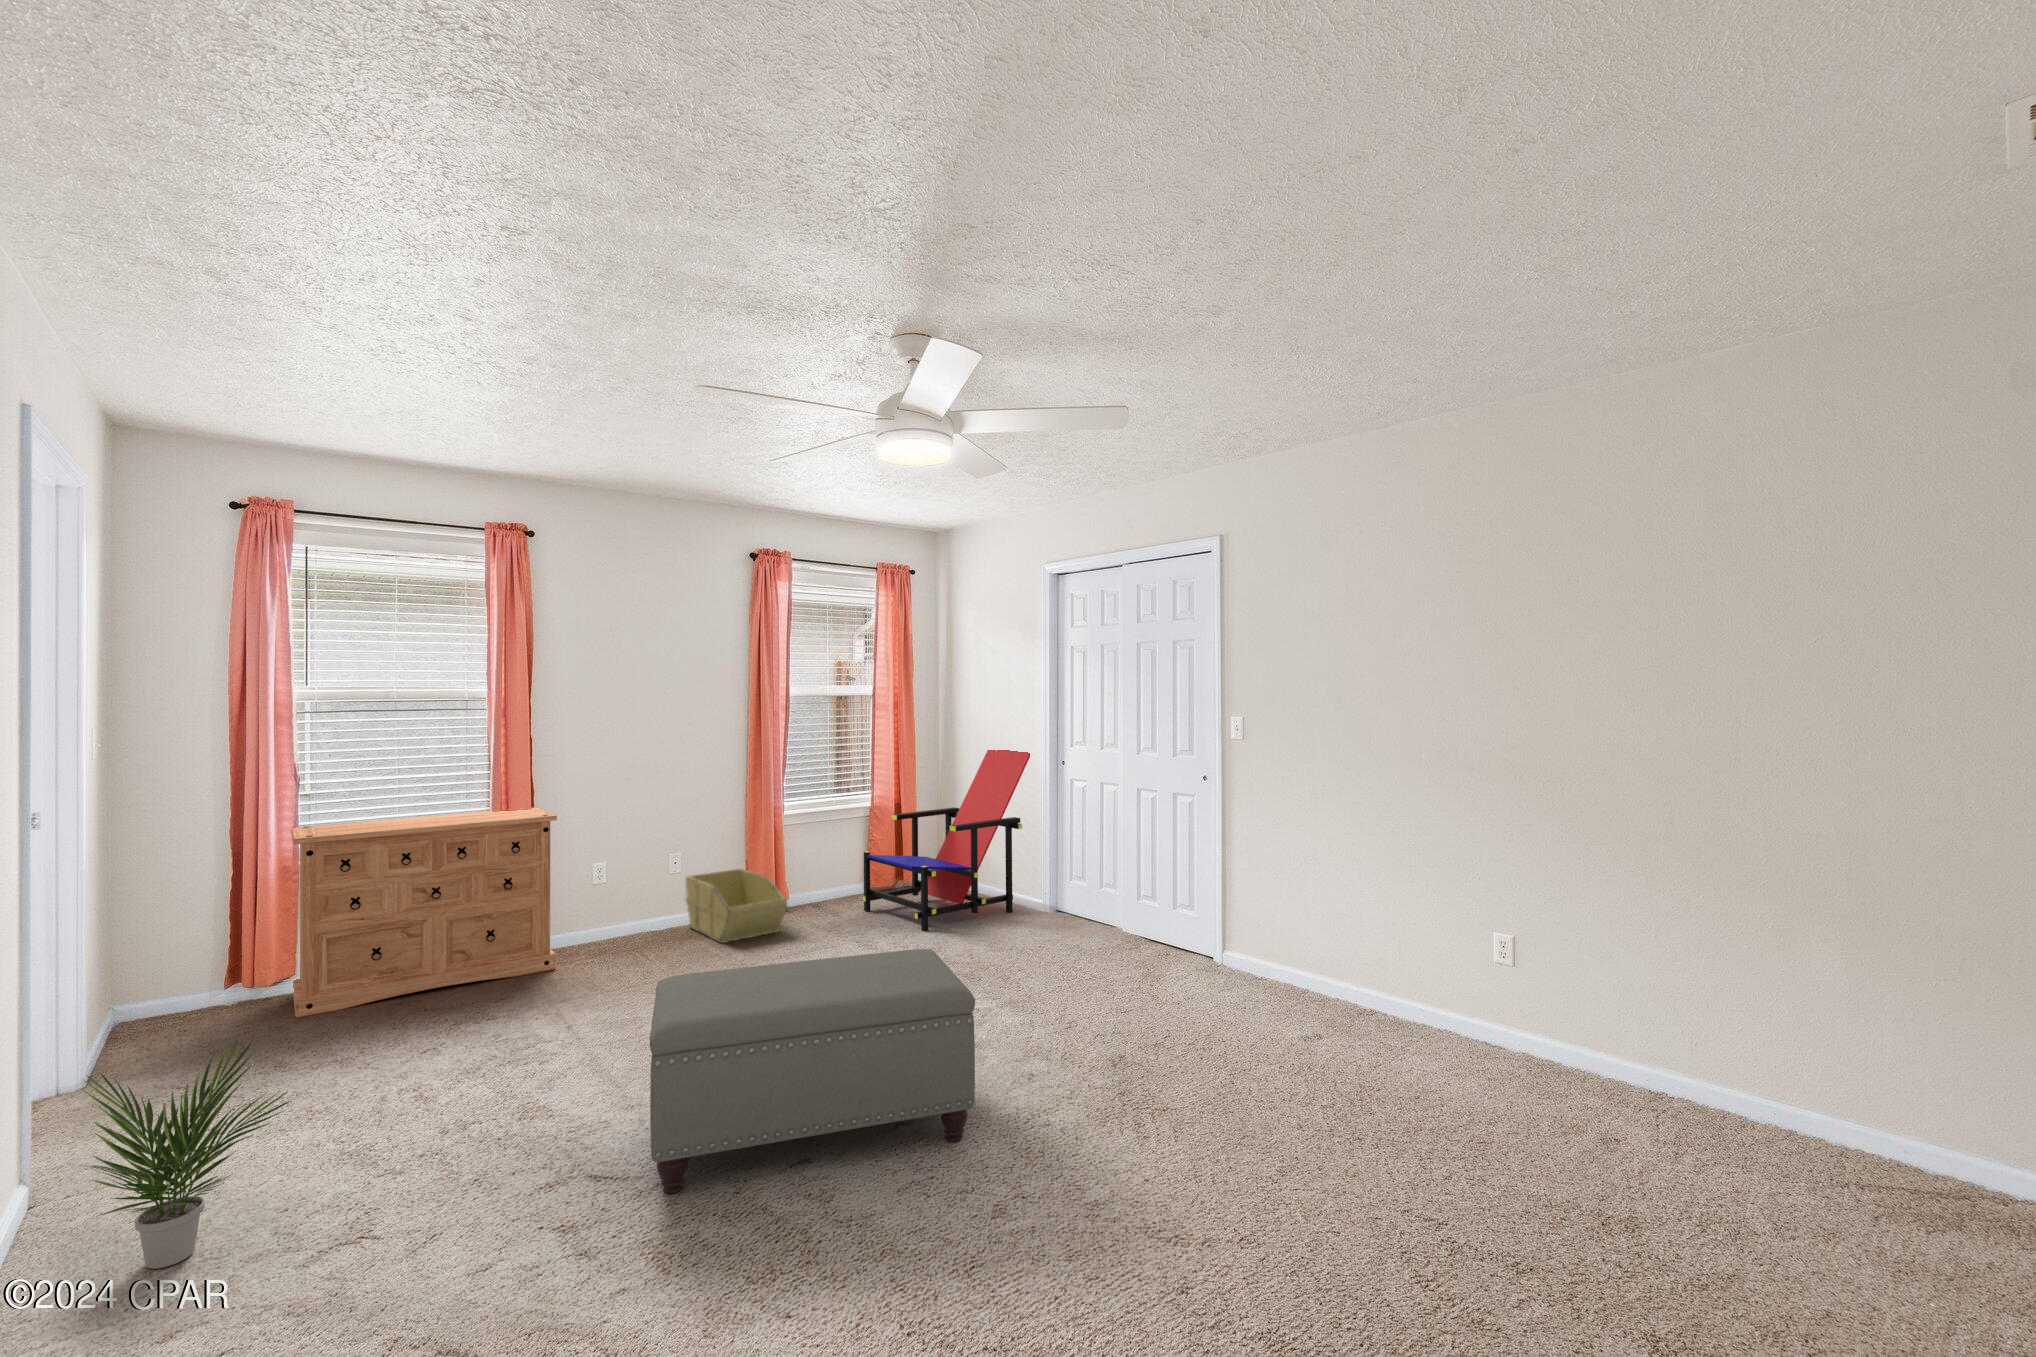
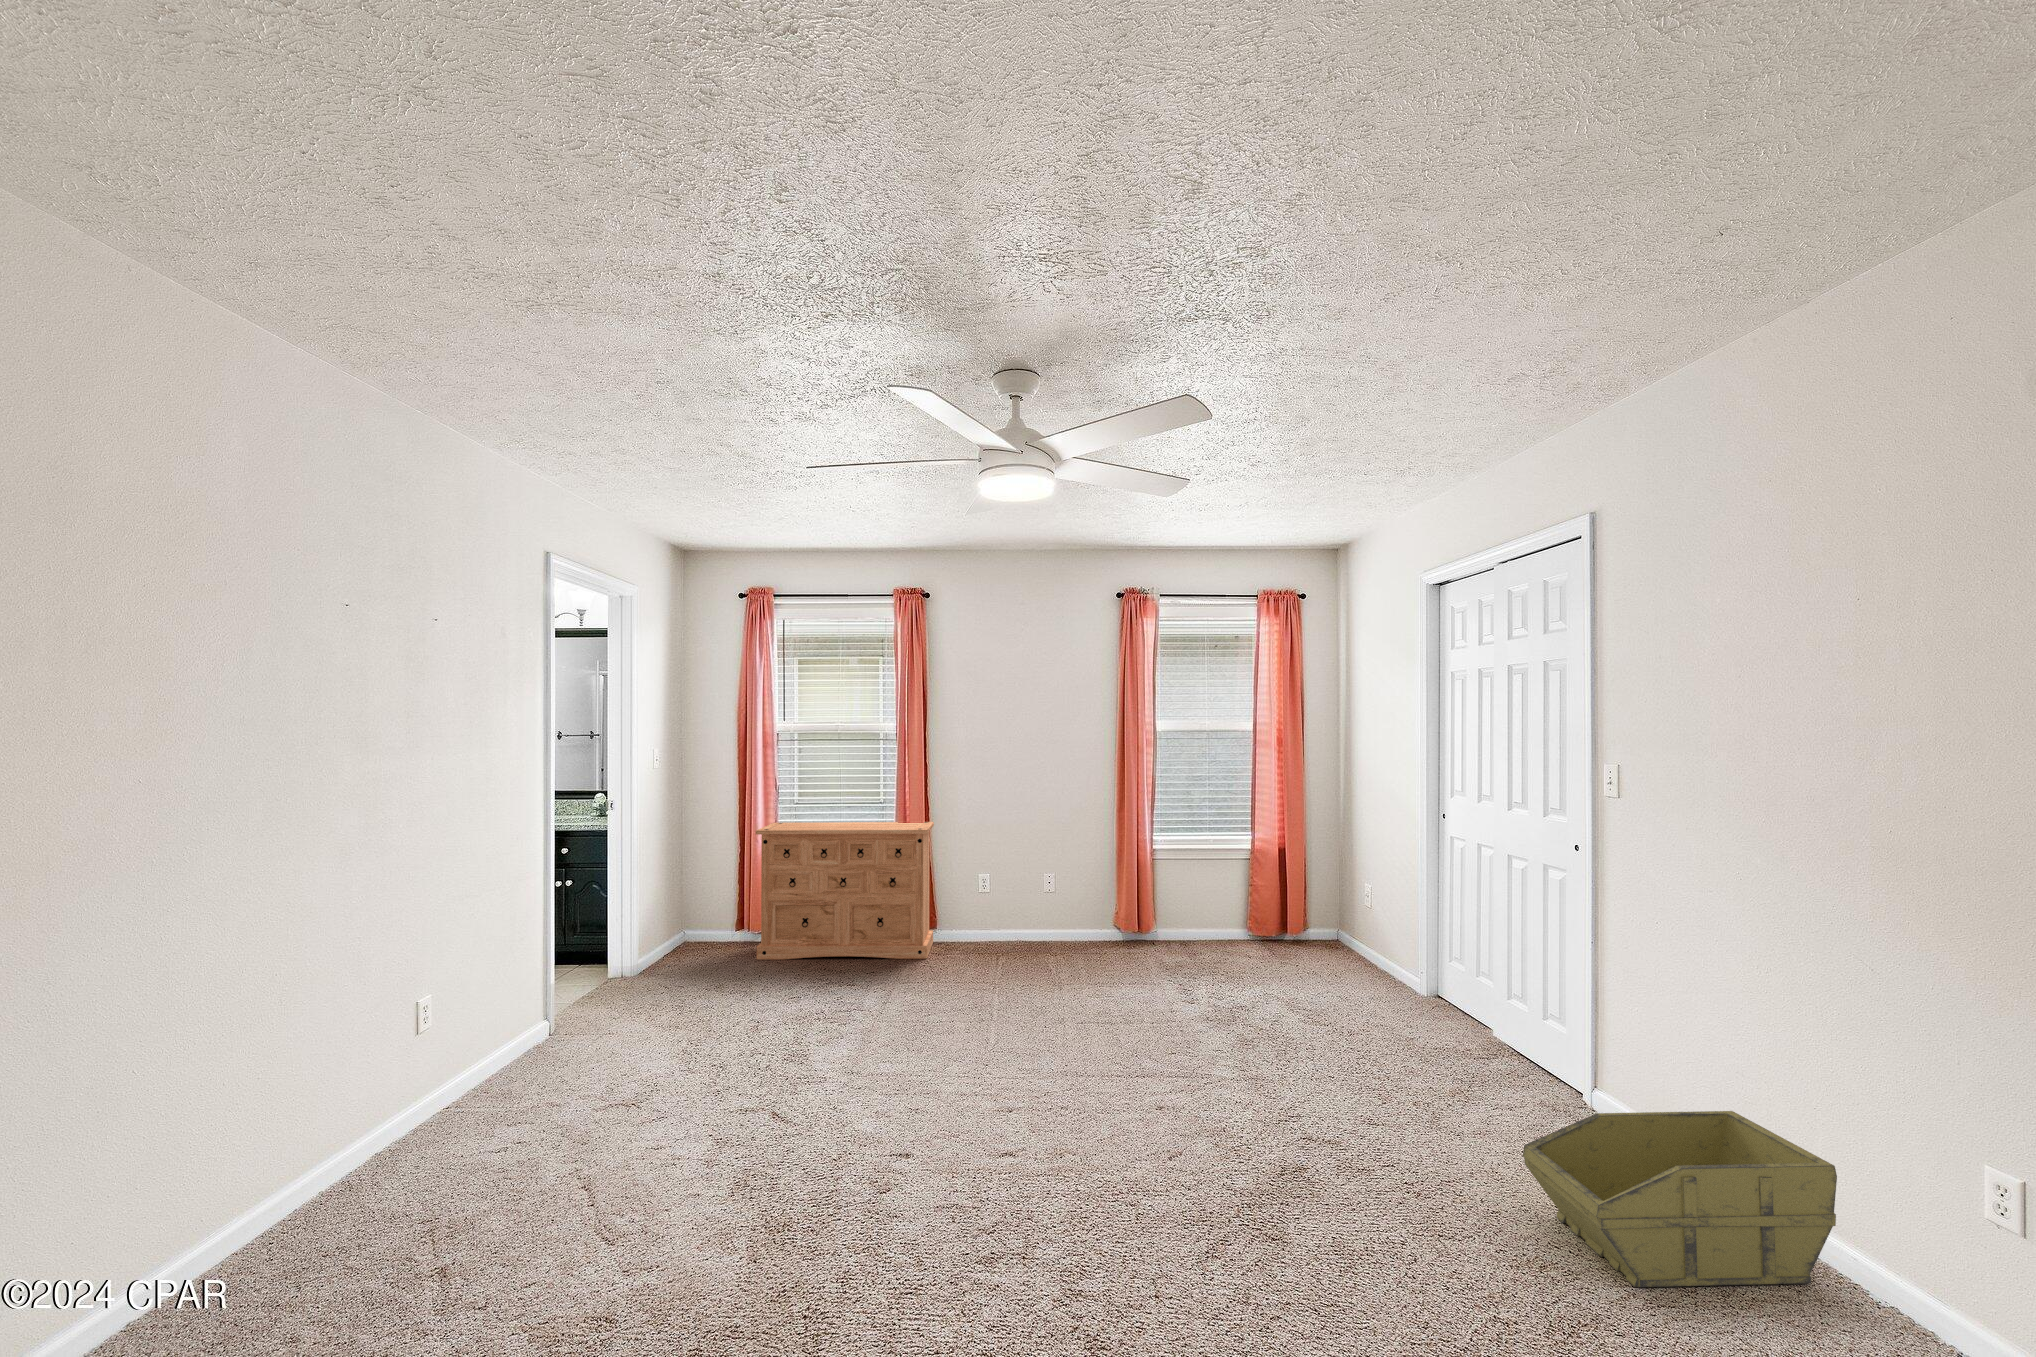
lounge chair: present [863,750,1030,931] -> none [1219,792,1412,988]
storage bin: present [685,869,787,943] -> present [1523,1111,1837,1287]
ottoman: present [650,949,975,1194] -> none [763,966,1060,1171]
potted plant: present [84,1040,290,1269] -> none [486,953,613,1083]

